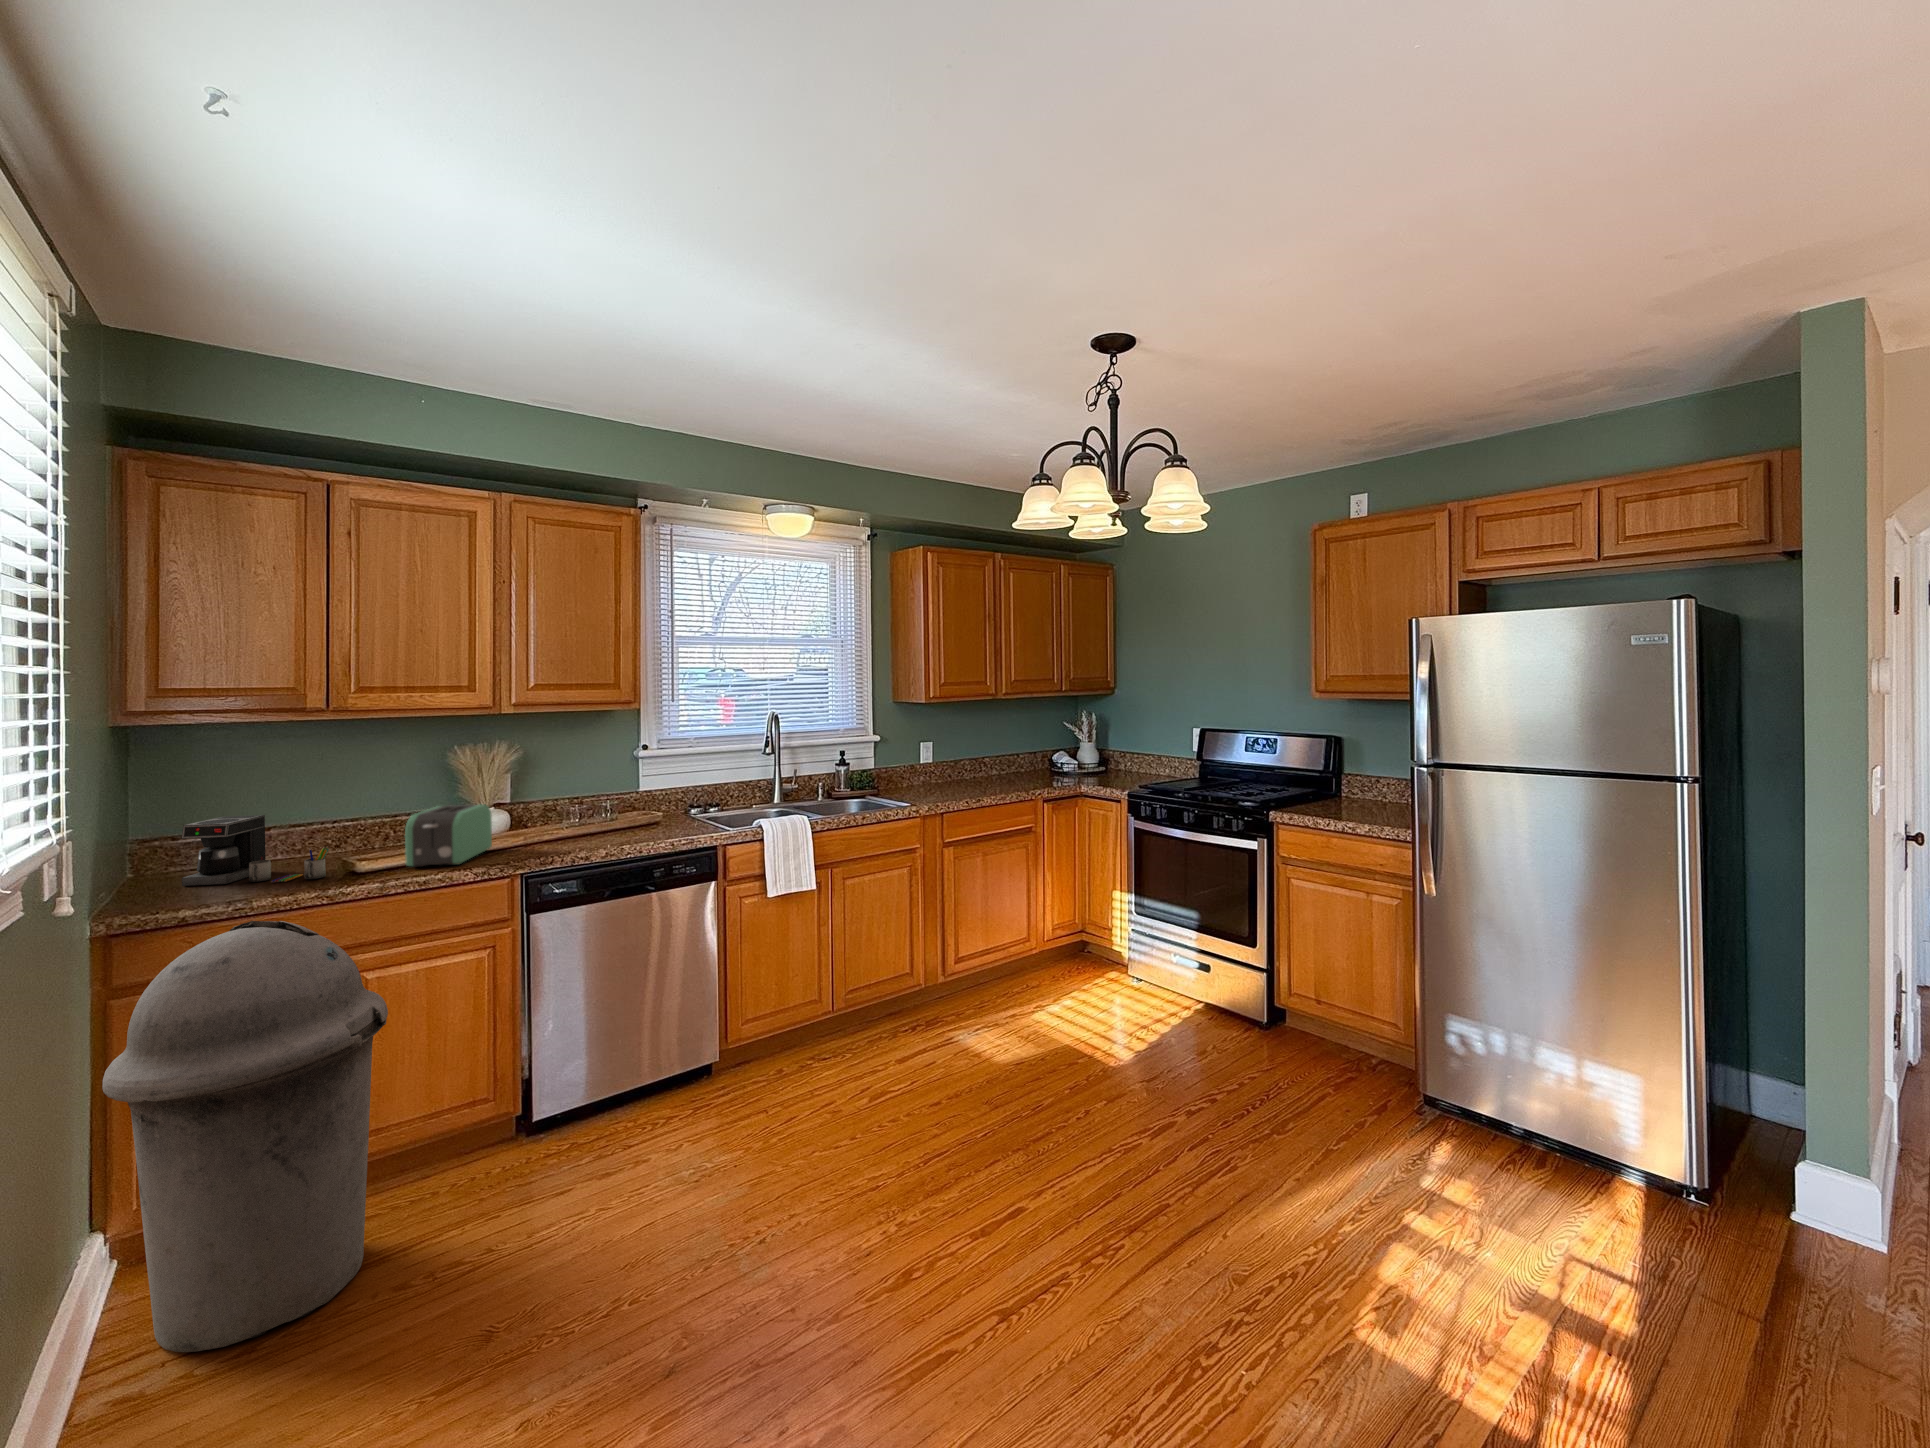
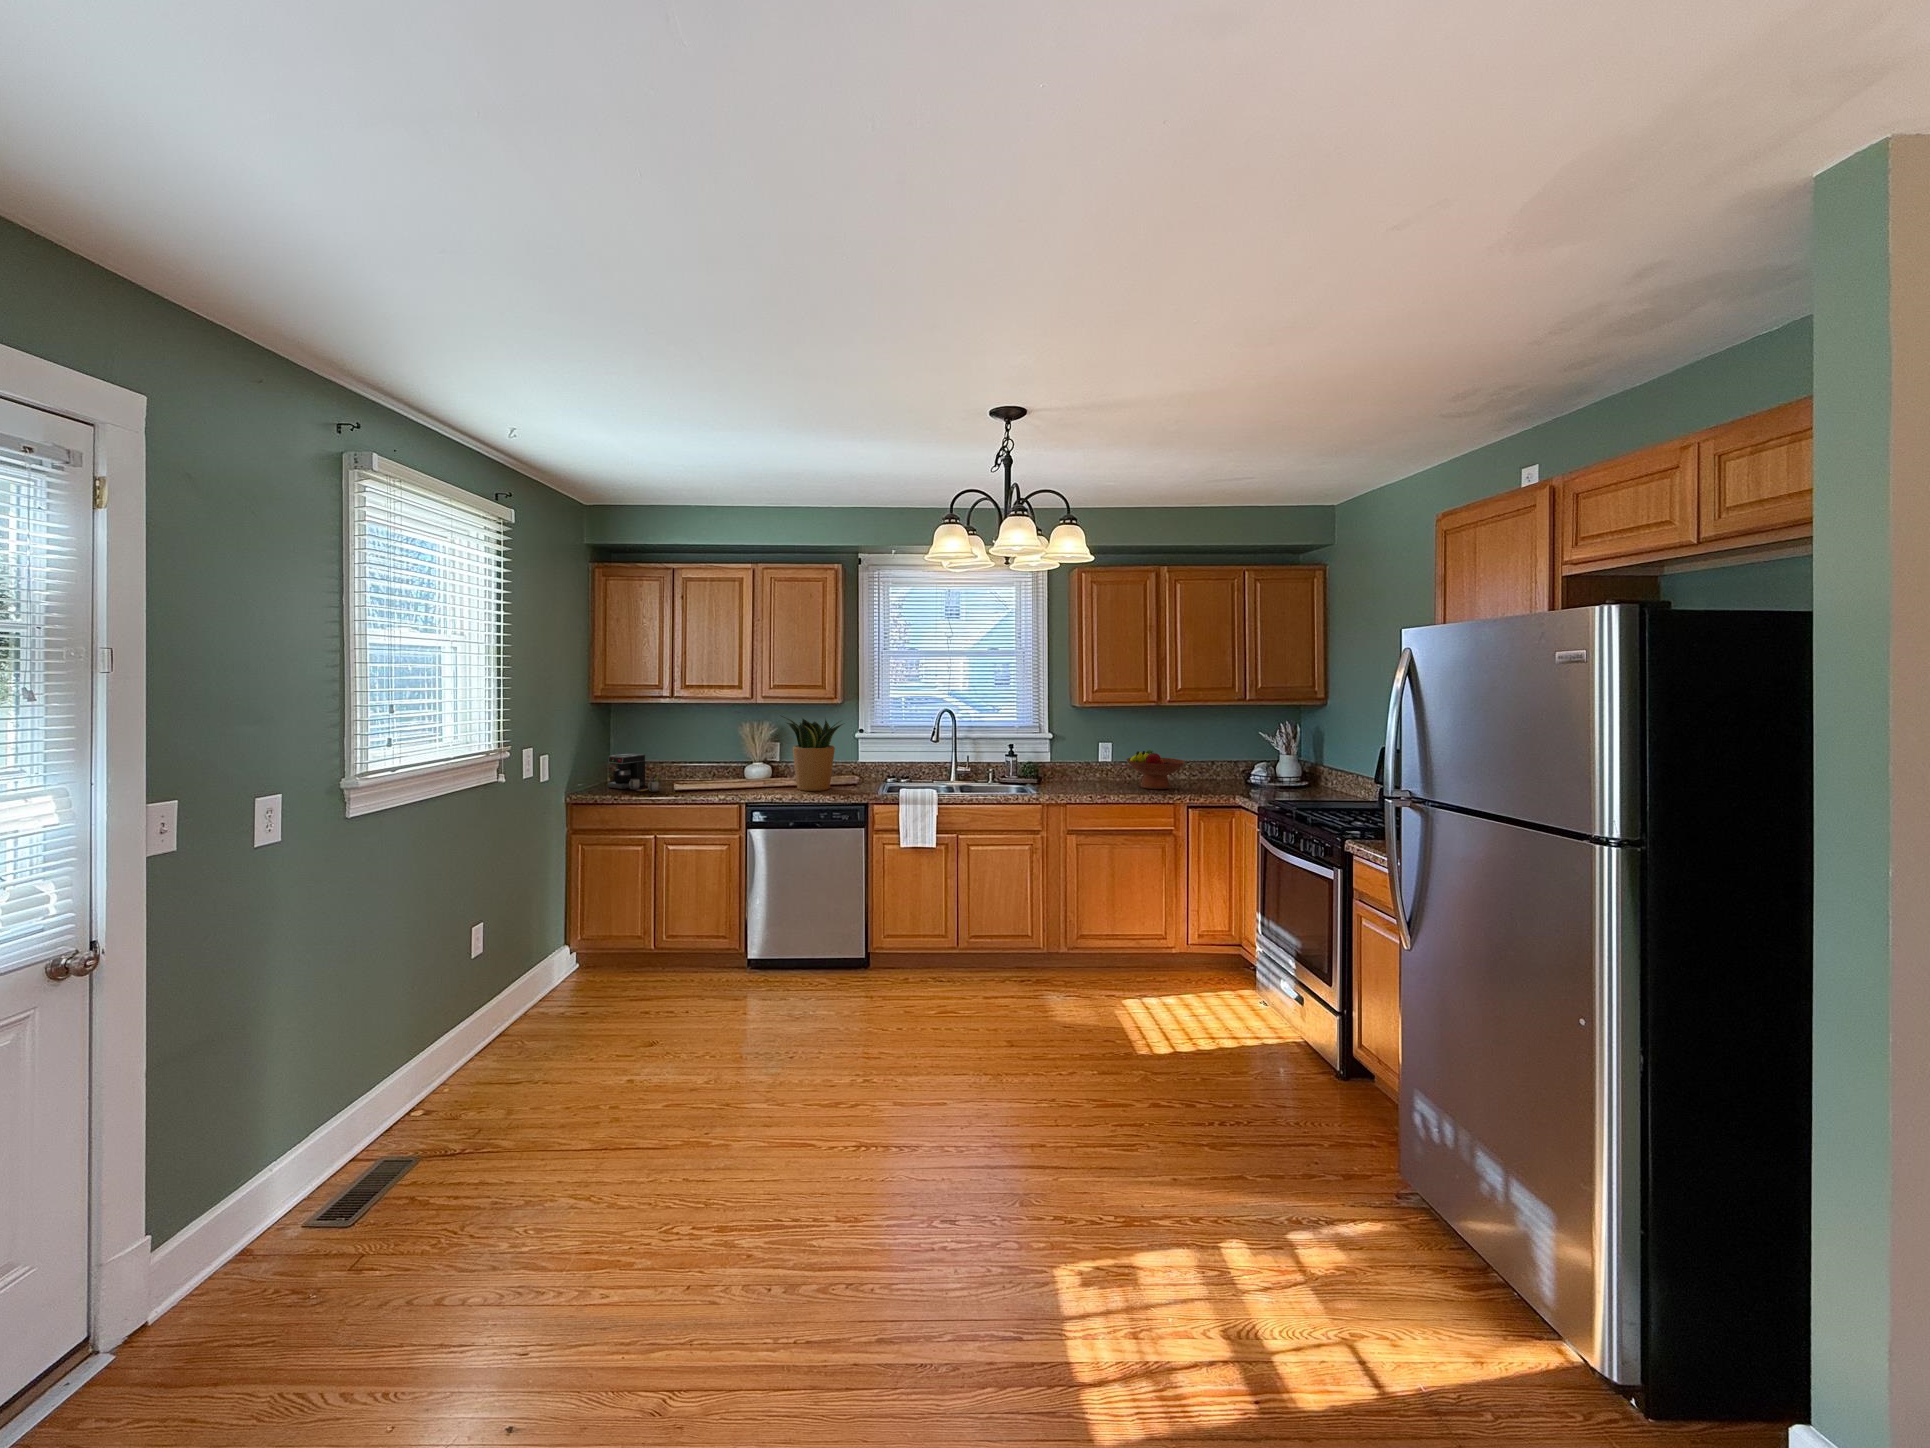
potted plant: none [548,729,666,839] -> present [782,716,843,791]
fruit bowl: none [960,745,1021,786] -> present [1126,750,1185,789]
toaster: present [405,804,492,867] -> none [692,758,746,794]
trash can: present [102,921,388,1352] -> none [539,807,654,1011]

